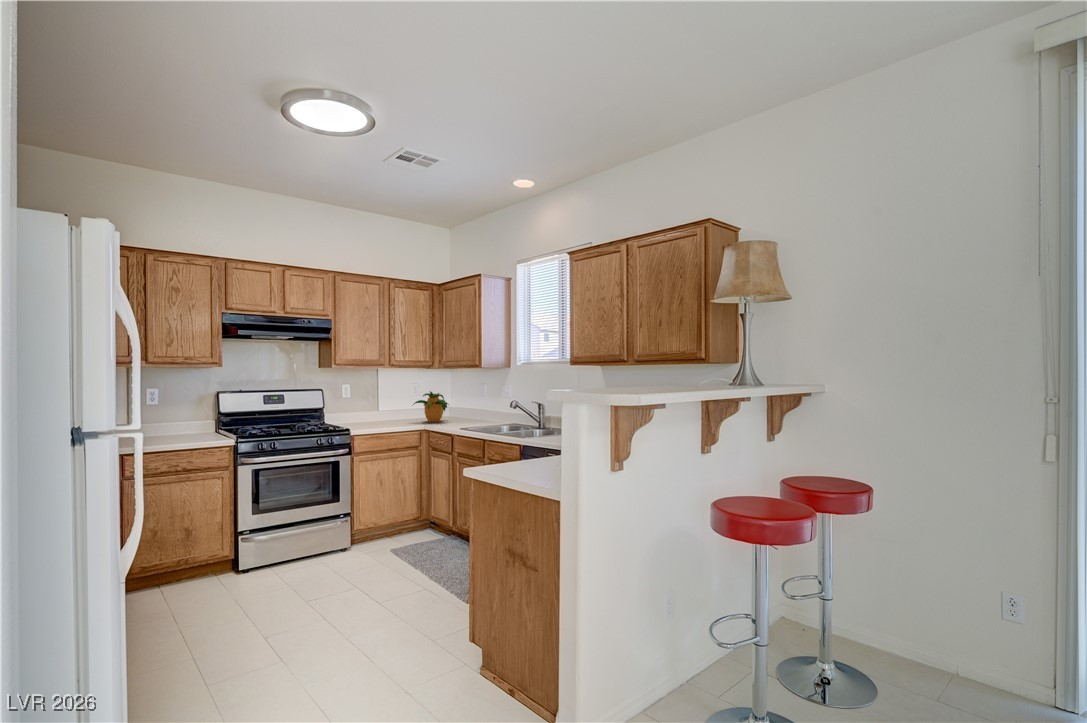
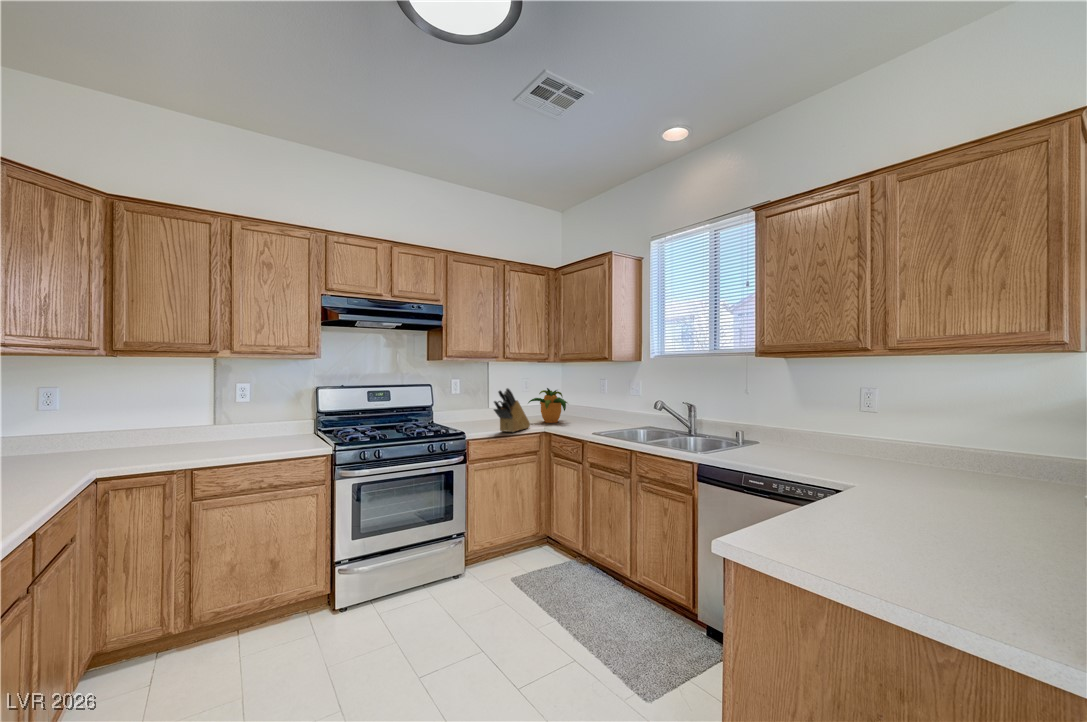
knife block: none [376,391,412,429] -> present [494,388,530,432]

